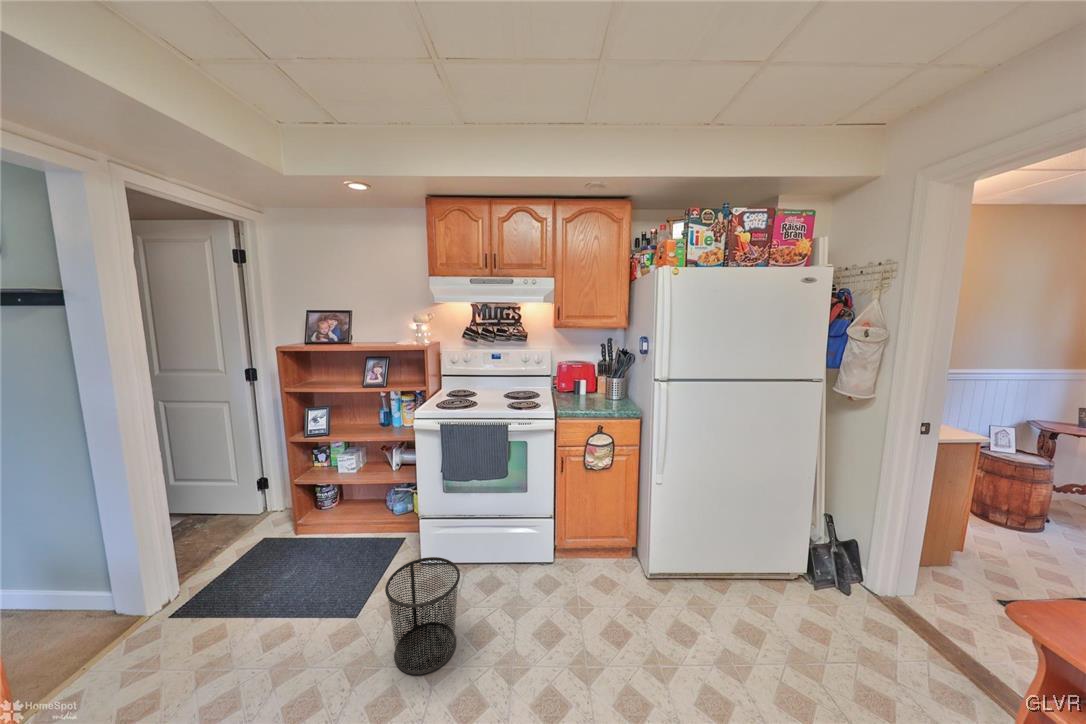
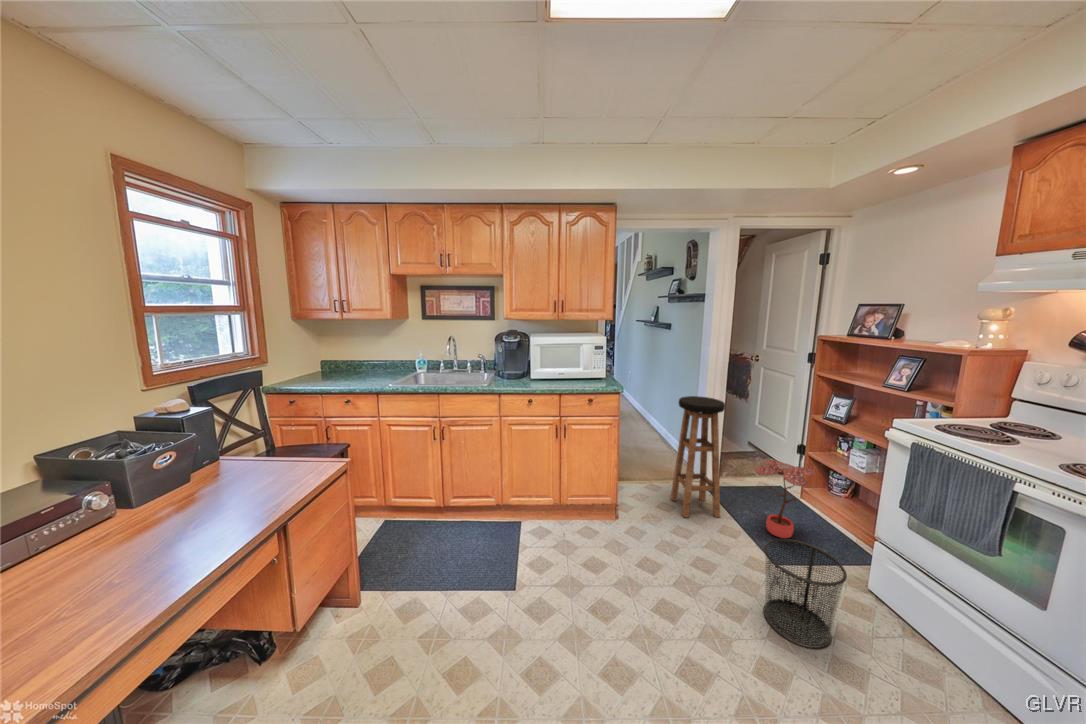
bar stool: none [111,461,243,688] -> present [671,396,725,517]
potted plant: none [281,494,349,594] -> present [755,460,815,538]

